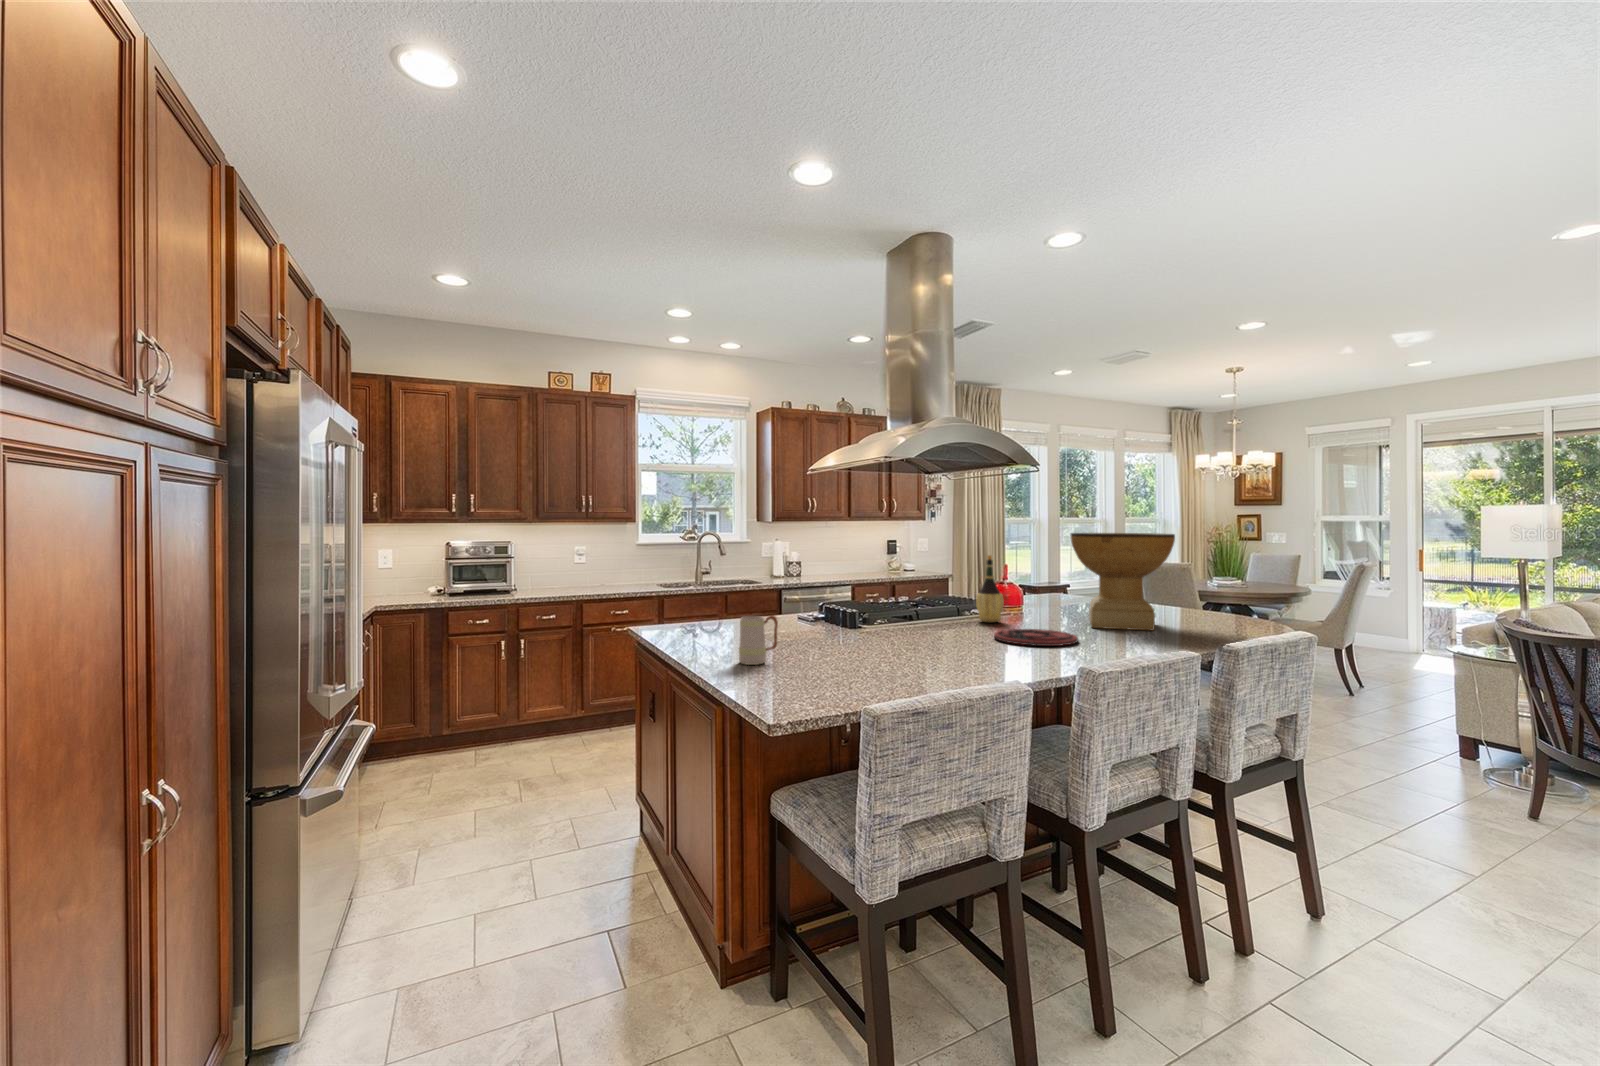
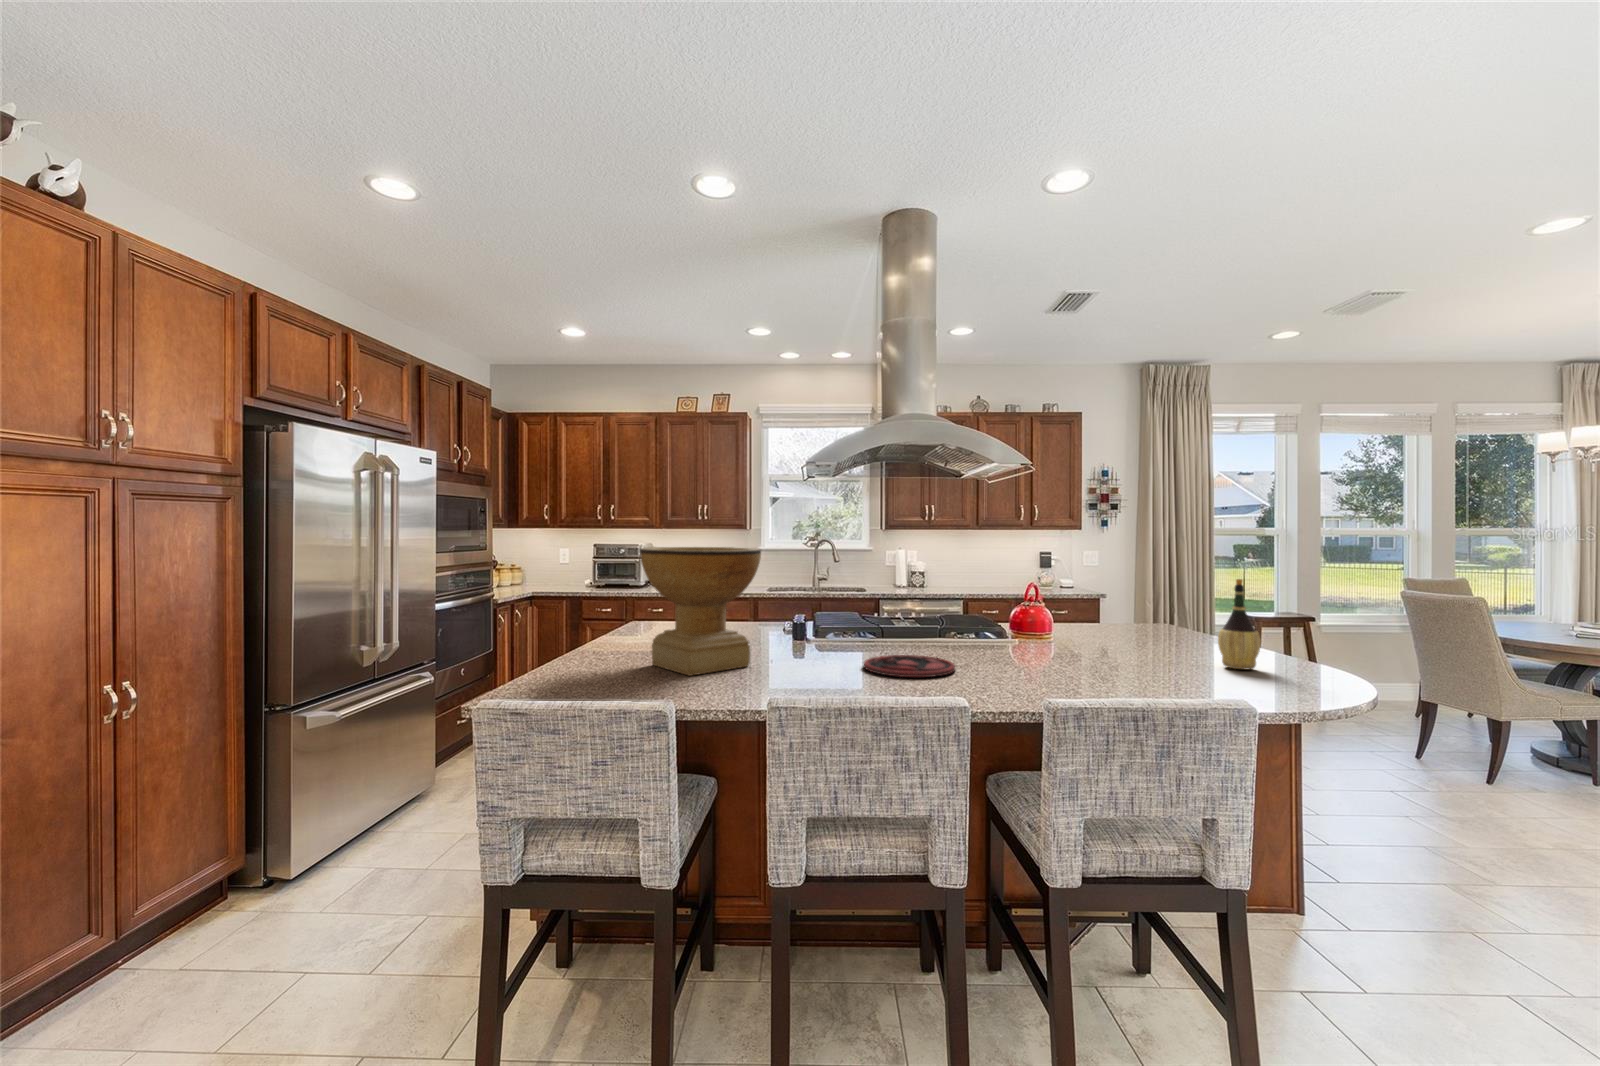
decorative bowl: present [1070,533,1175,631] -> present [640,547,761,676]
wine bottle: present [976,555,1004,622] -> present [1218,579,1261,669]
mug: present [739,615,778,665] -> none [574,618,610,663]

